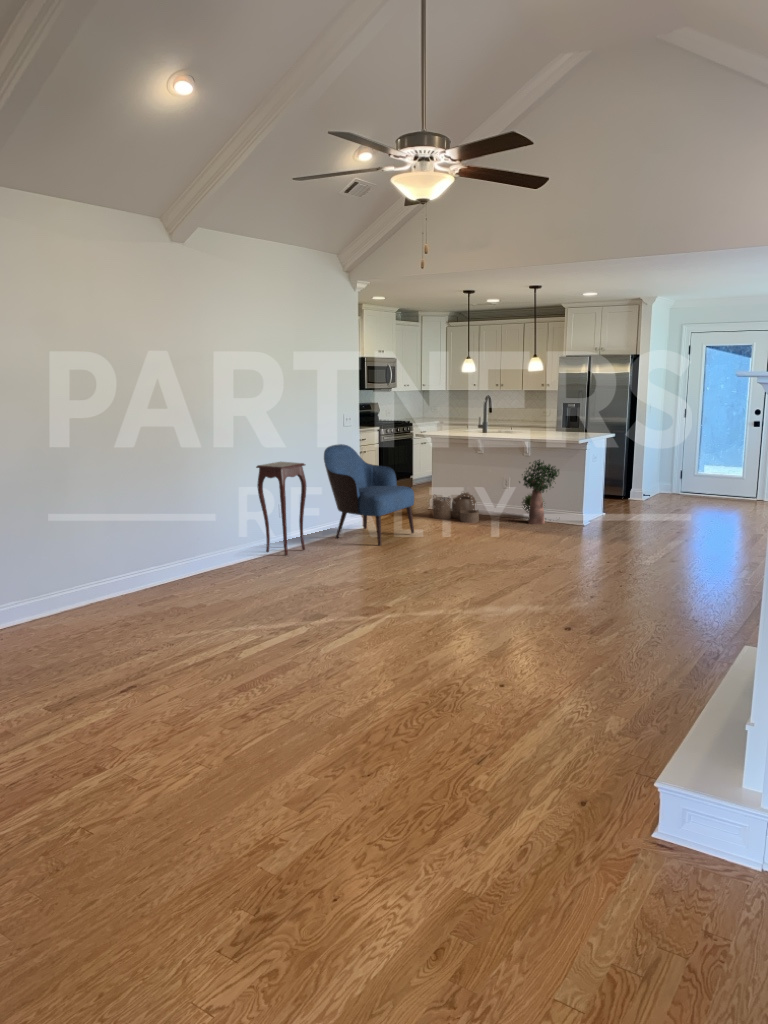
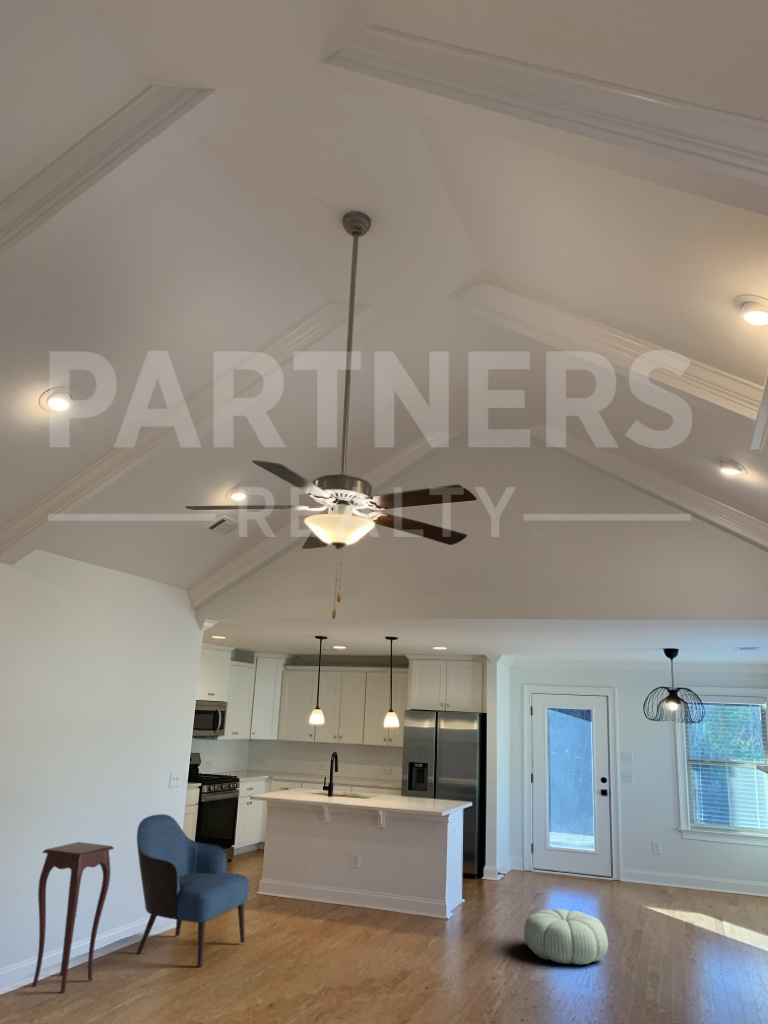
potted plant: present [519,460,559,525] -> none [373,834,422,923]
woven basket: present [433,493,479,523] -> none [264,873,324,921]
pouf: none [642,512,715,550] -> present [524,909,608,965]

